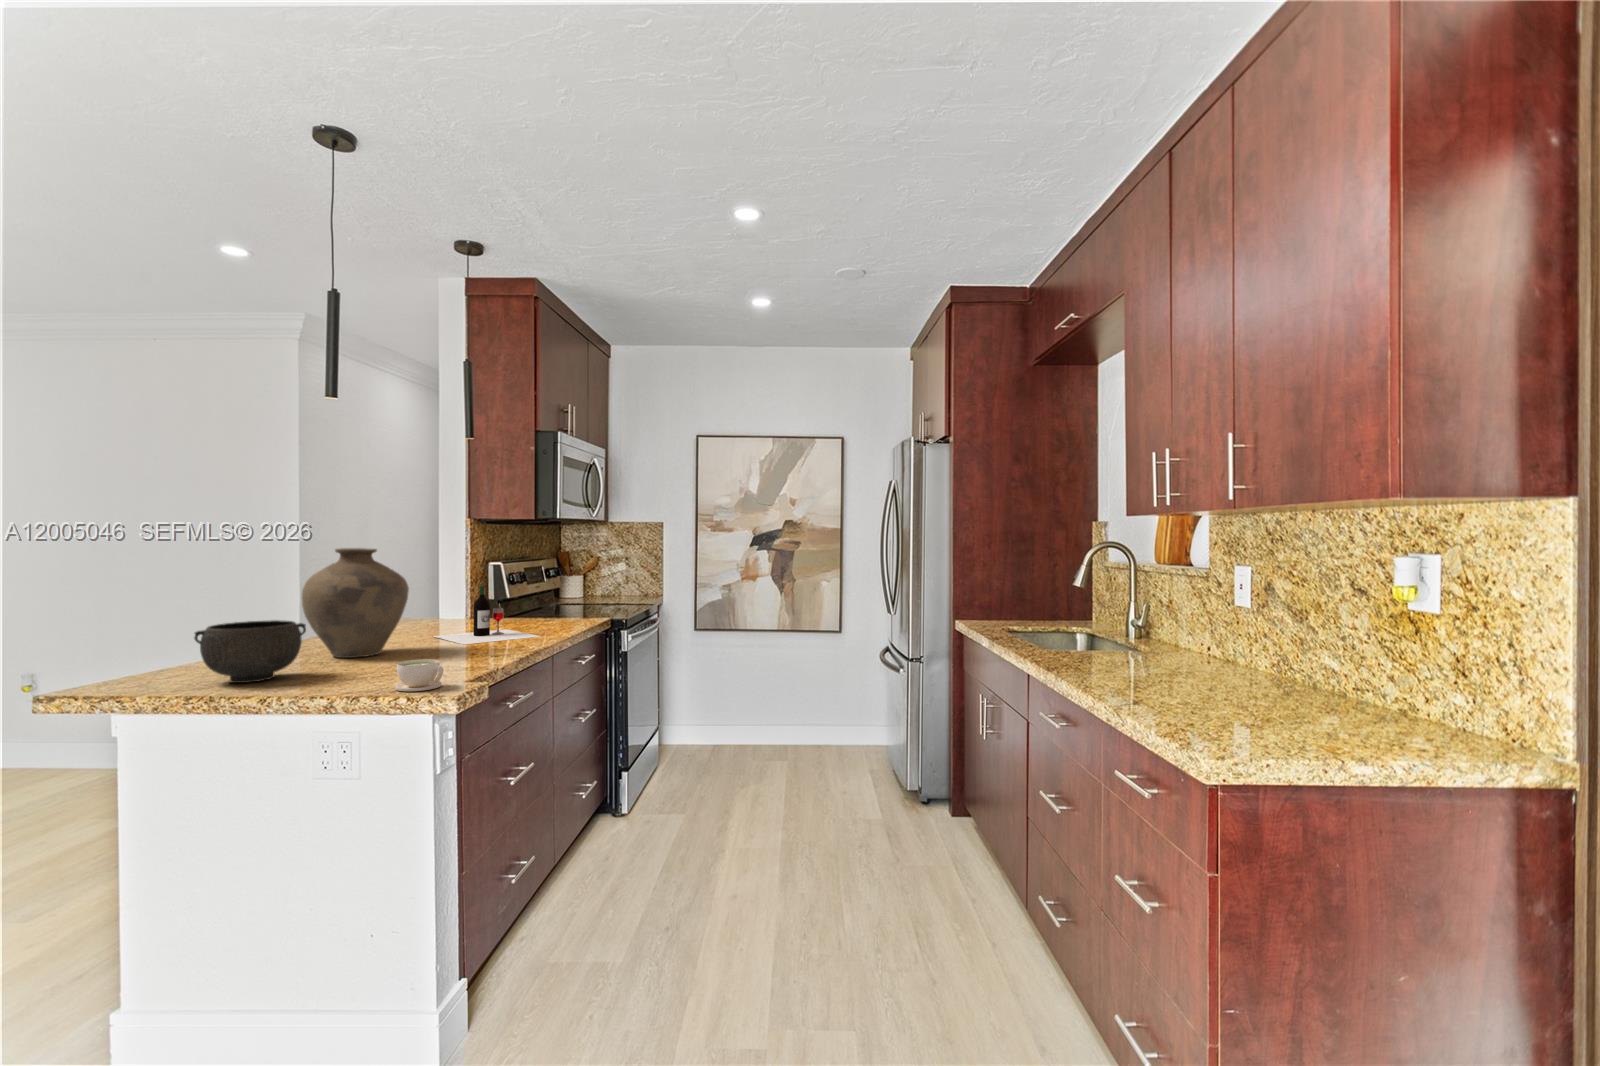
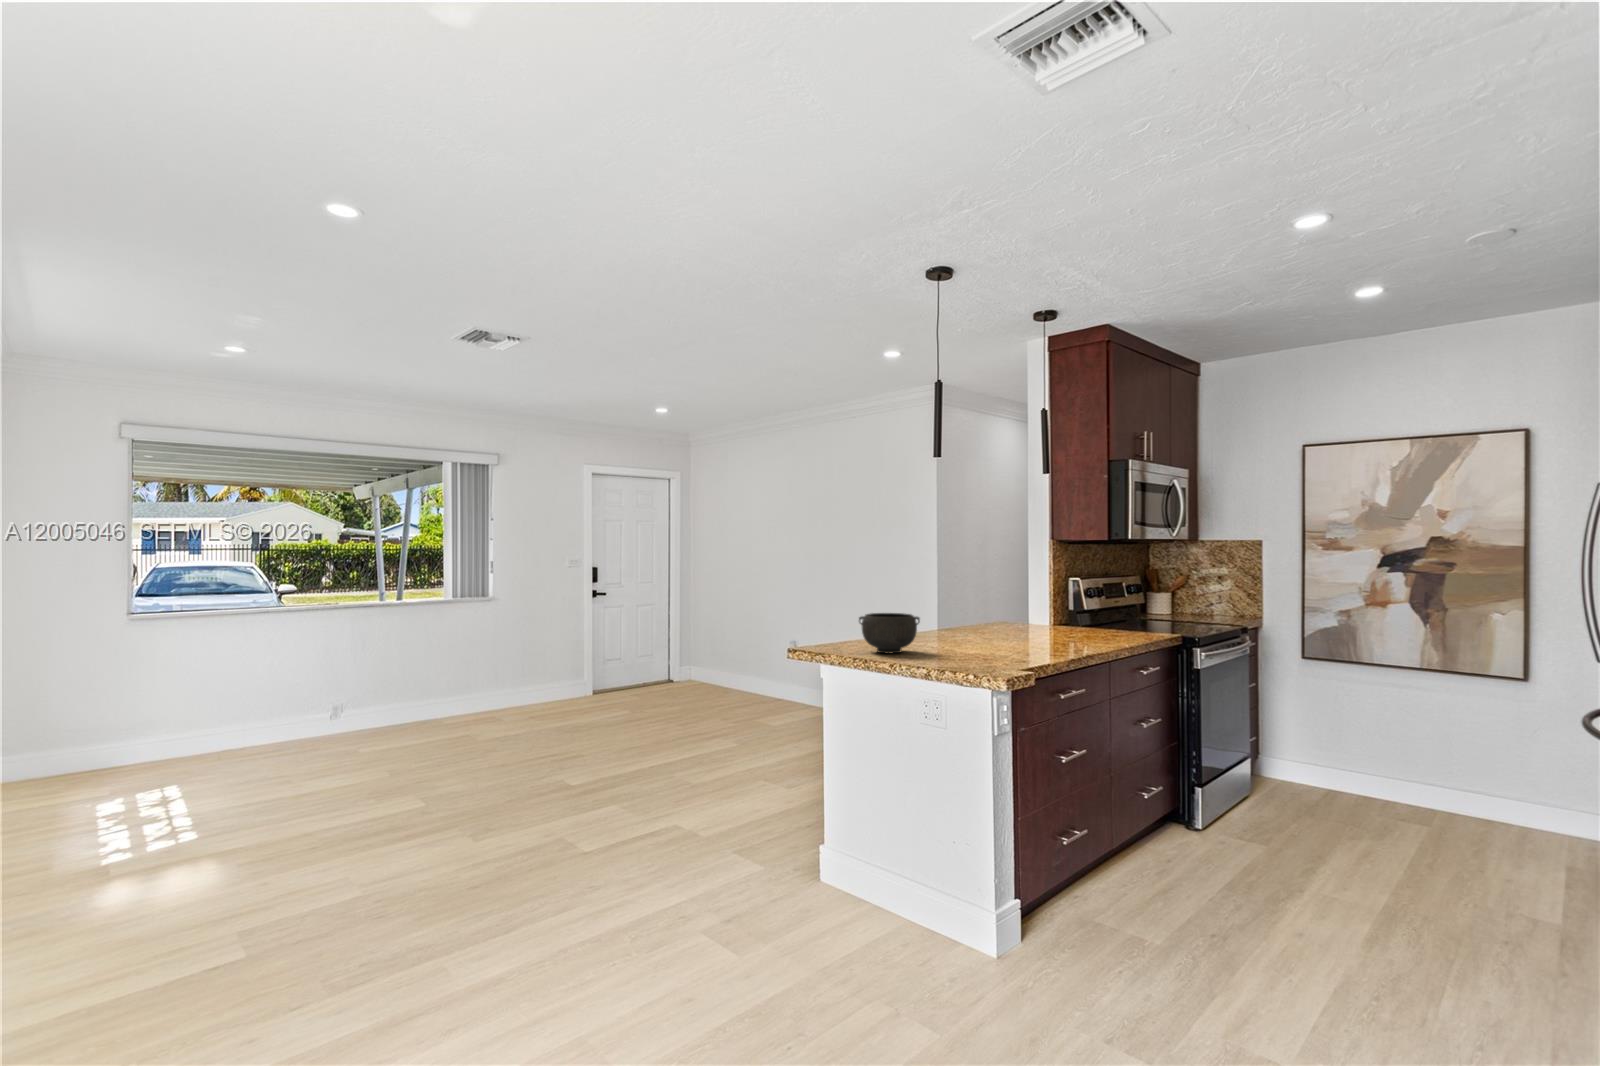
vase: present [302,548,409,658] -> none [922,564,992,646]
wine bottle: present [433,586,540,644] -> none [1016,597,1103,644]
coffee cup: present [395,659,443,692] -> none [967,649,999,672]

